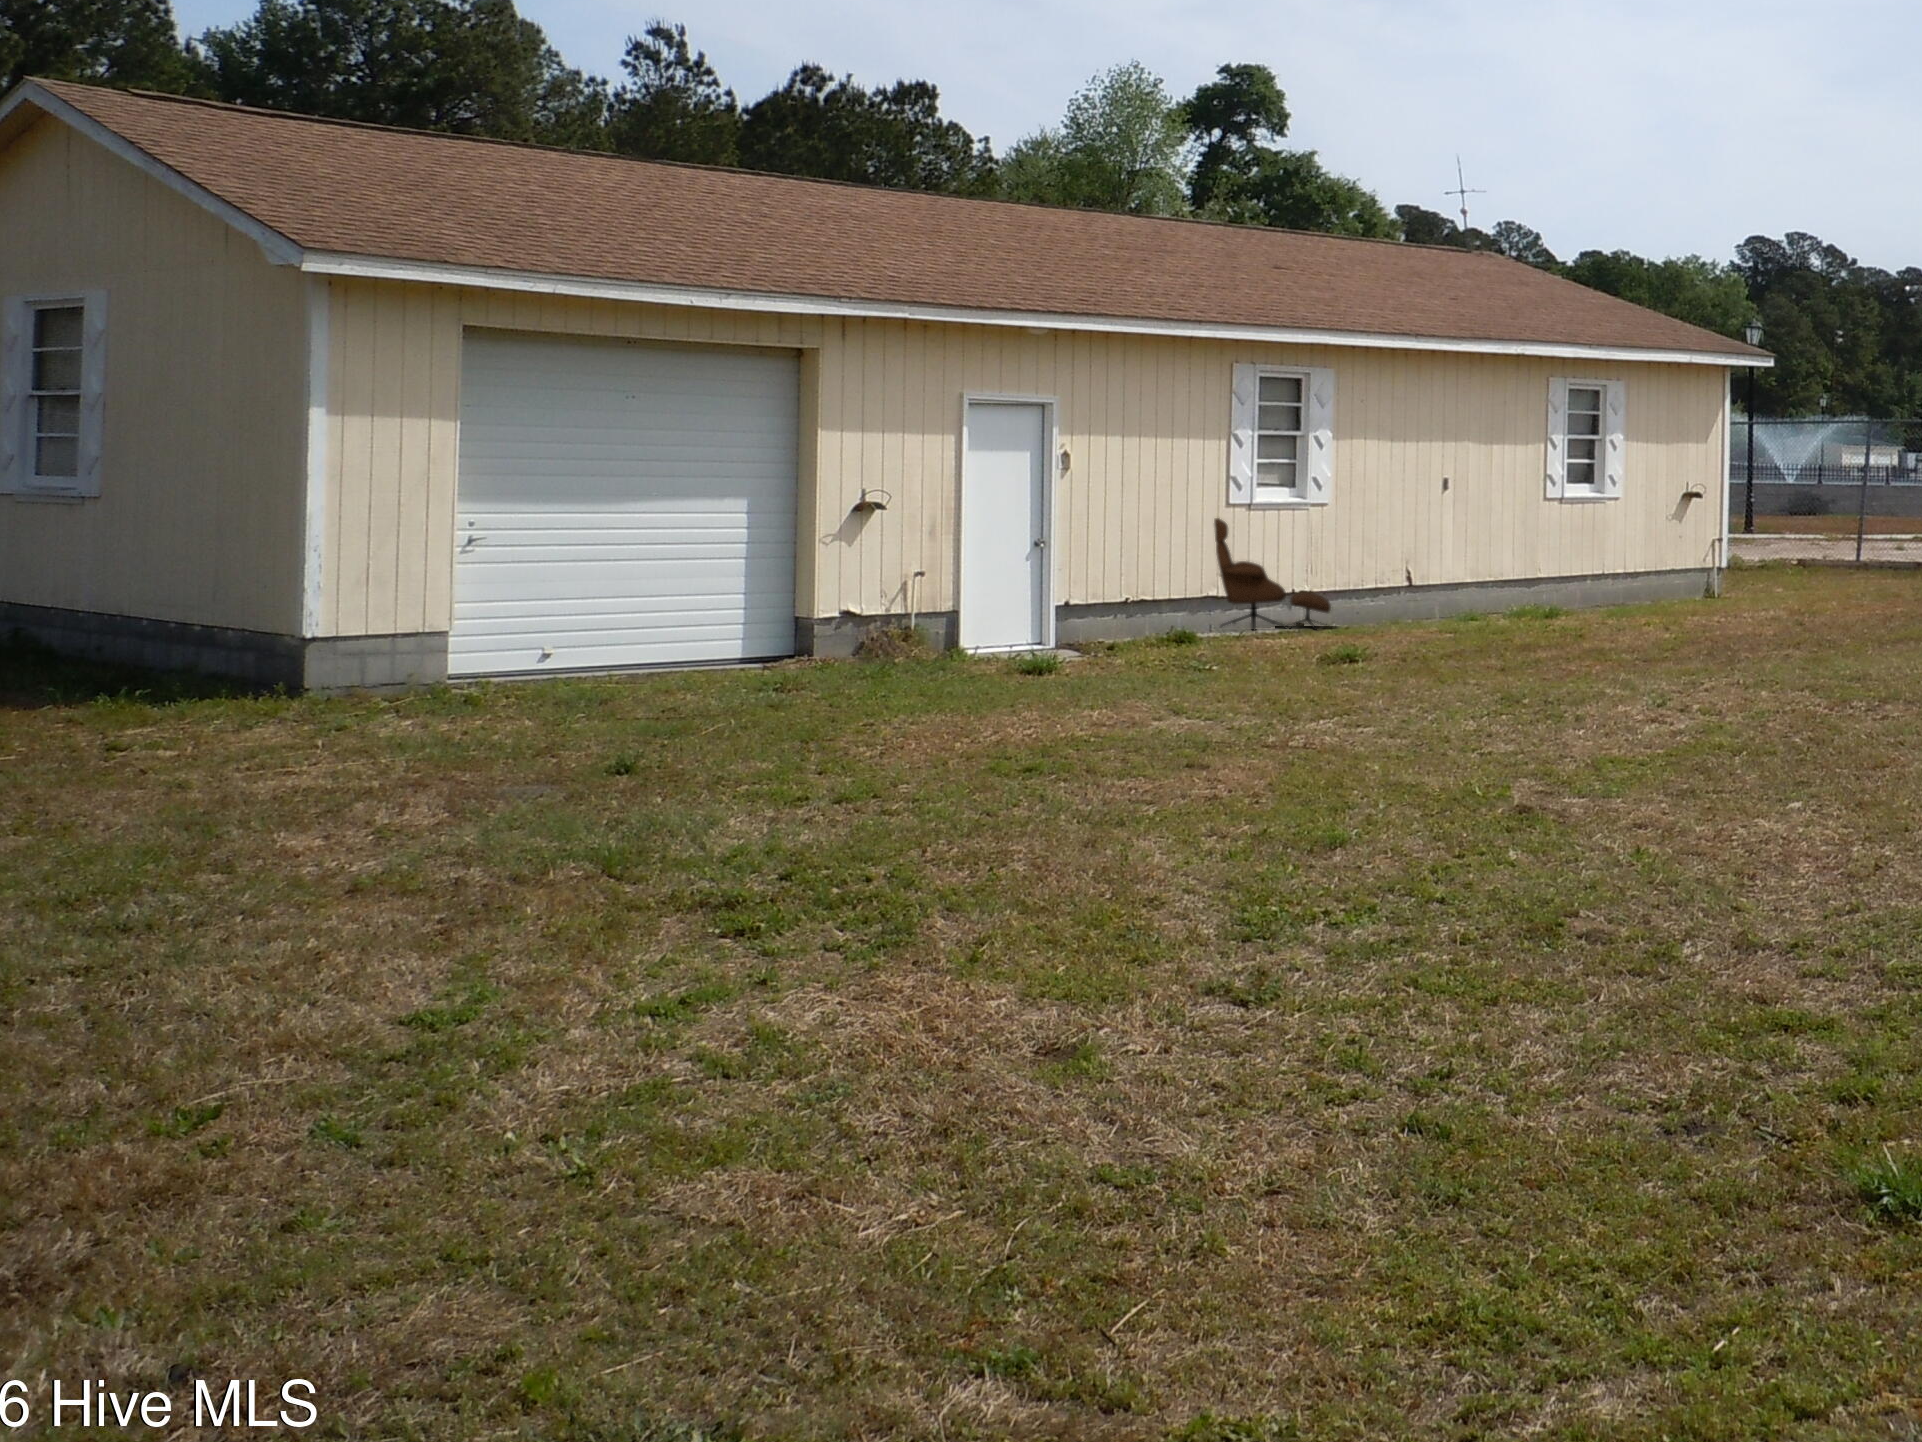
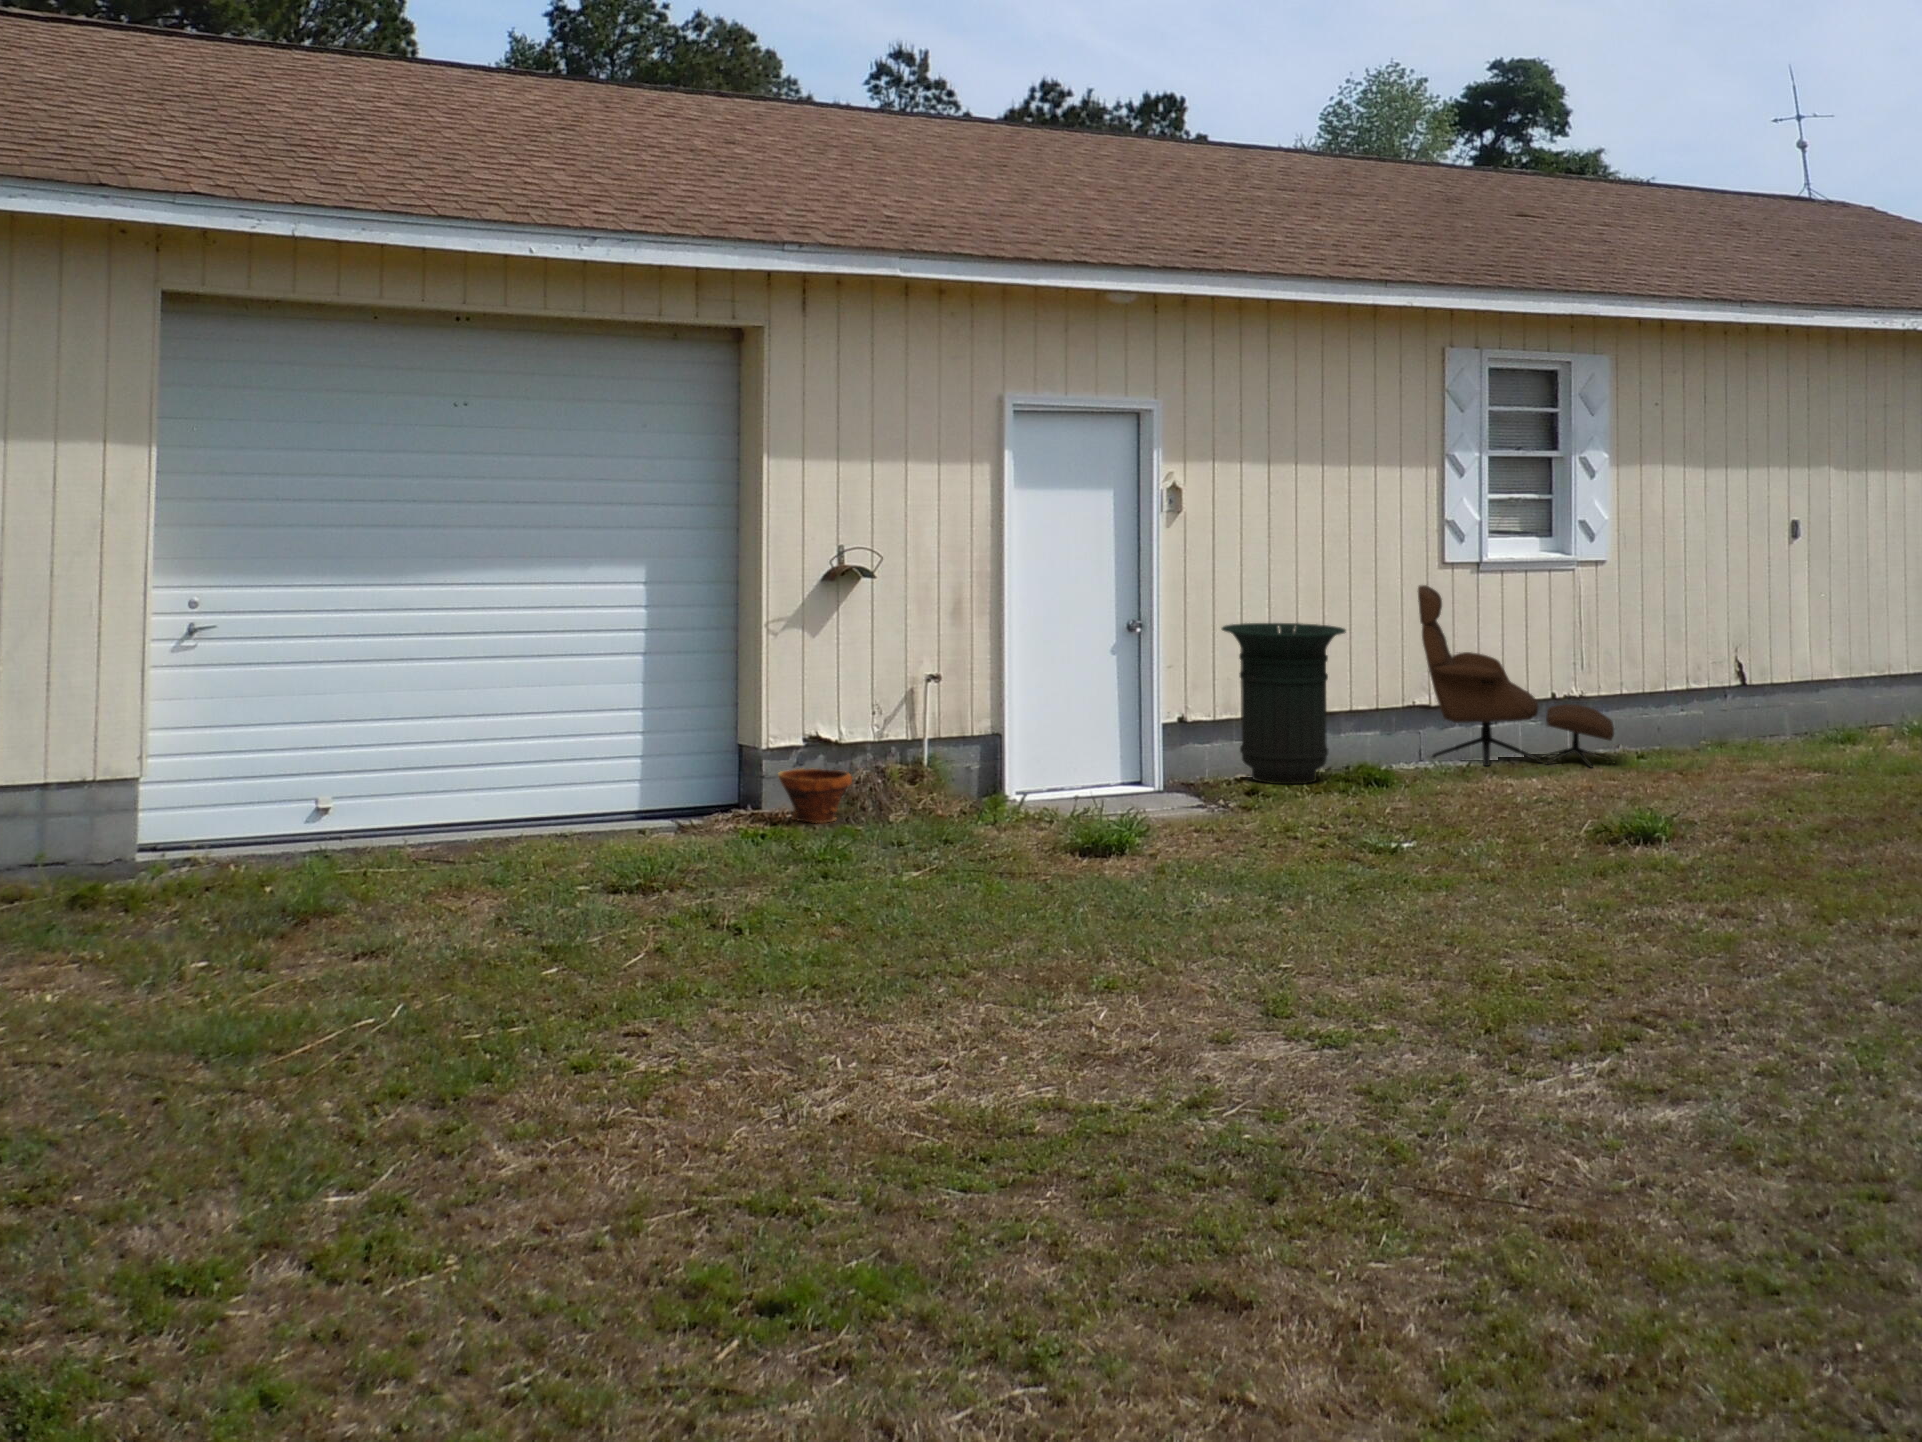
trash can: none [1095,541,1172,640] -> present [1222,623,1346,784]
planter: none [827,630,875,662] -> present [778,769,852,823]

